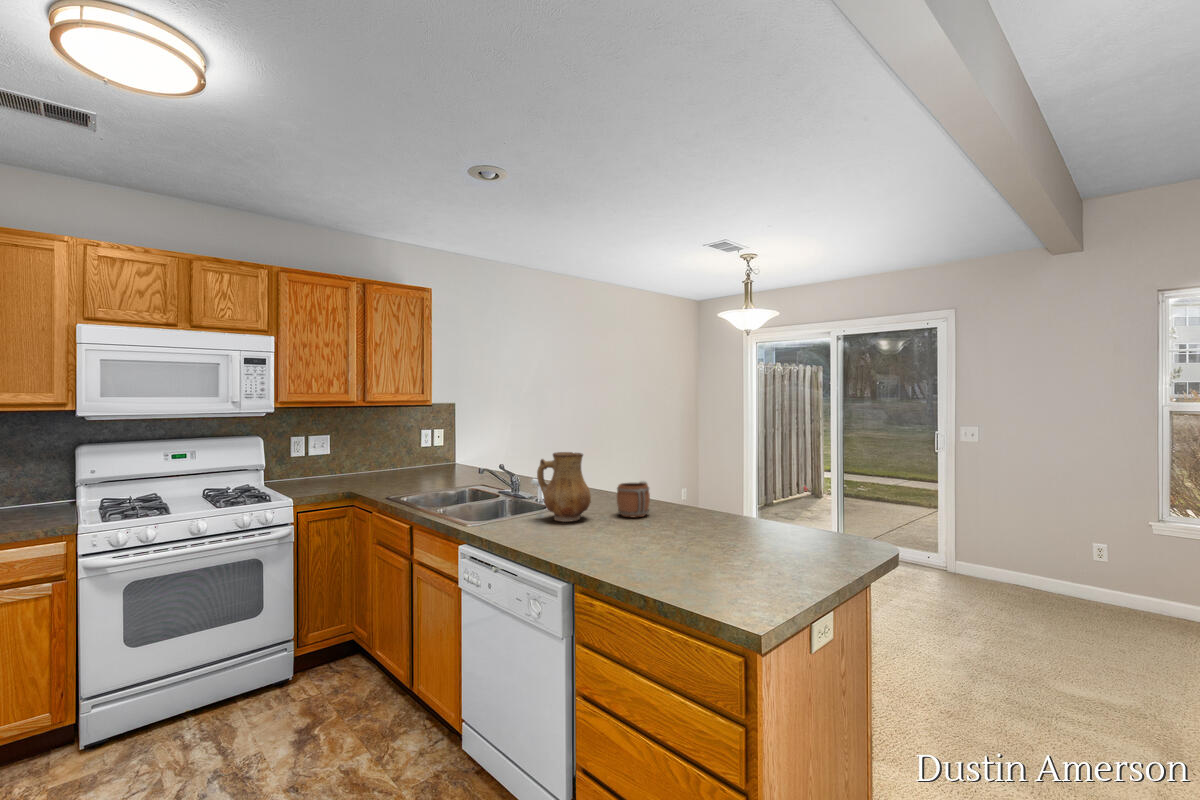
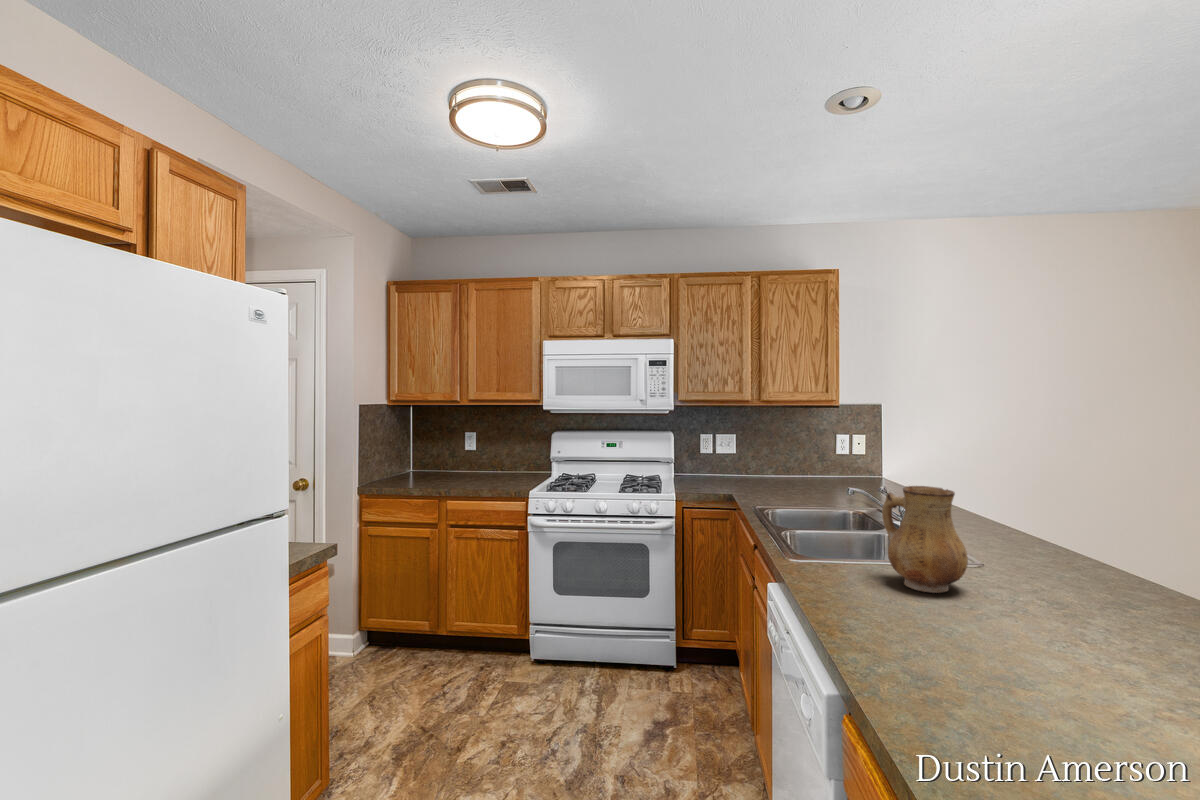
mug: present [617,481,650,517] -> none [1022,550,1106,616]

